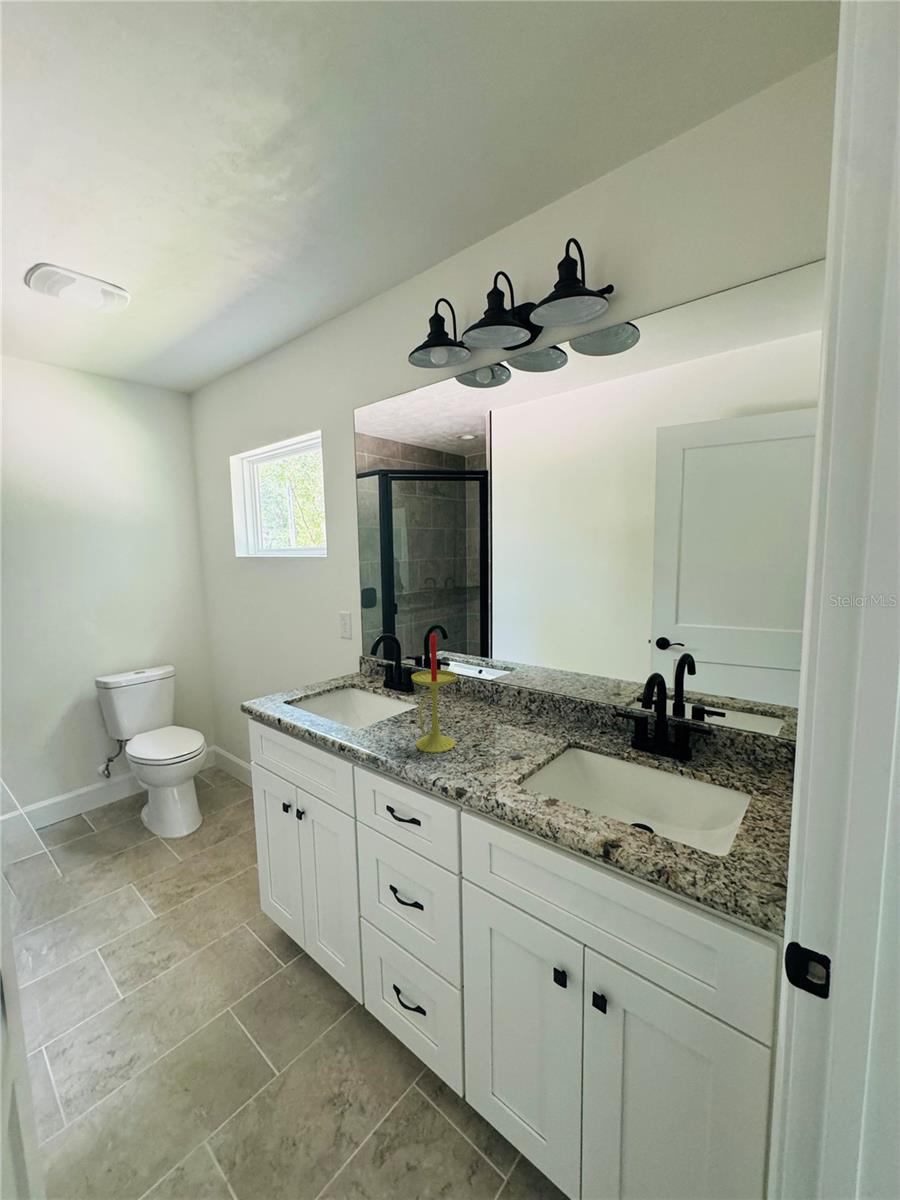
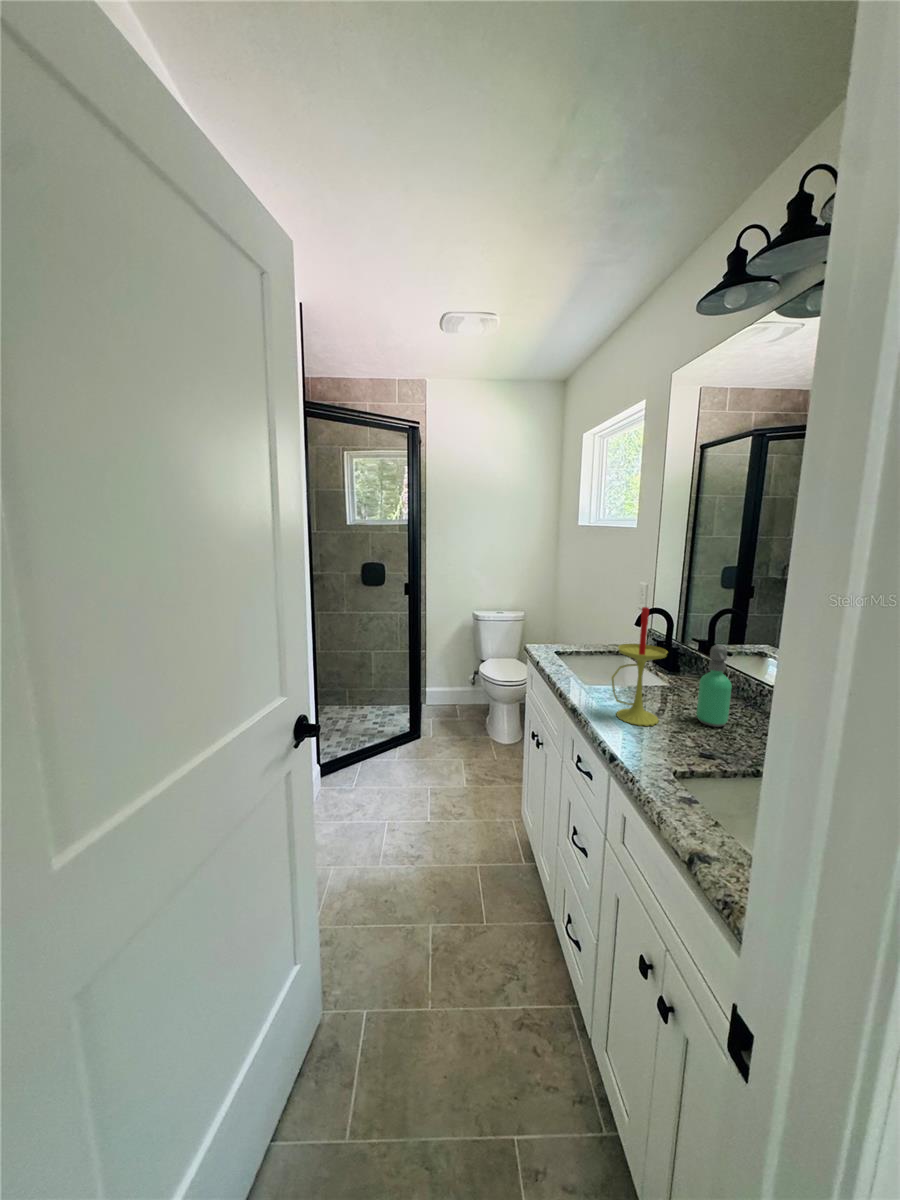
soap dispenser: none [469,656,494,730] -> present [697,645,732,727]

